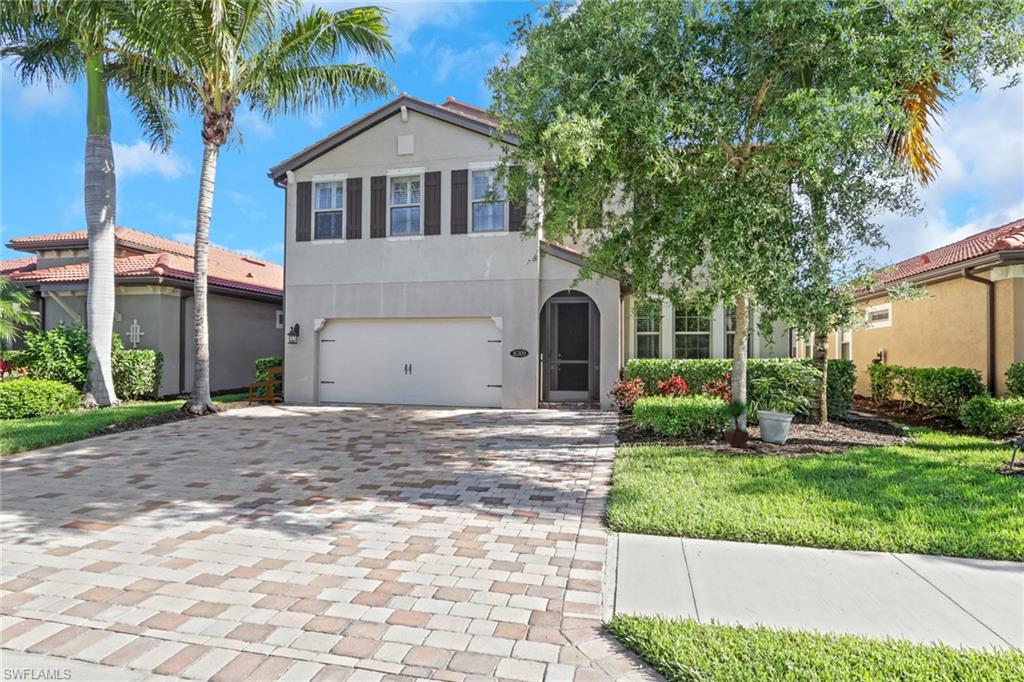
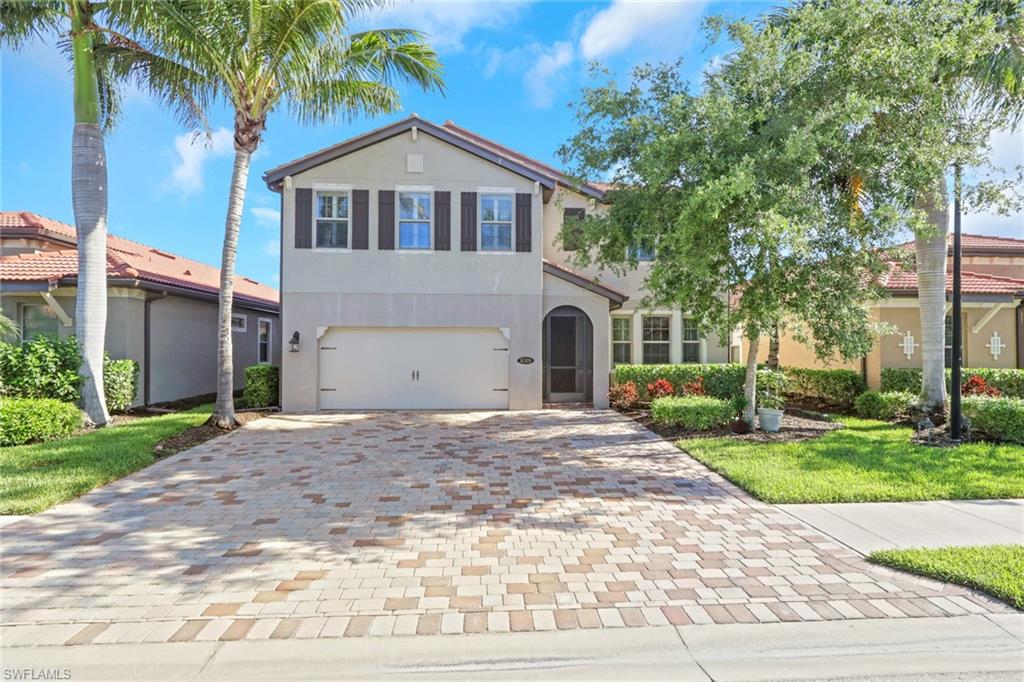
bench: present [248,366,286,405] -> none [252,371,285,413]

